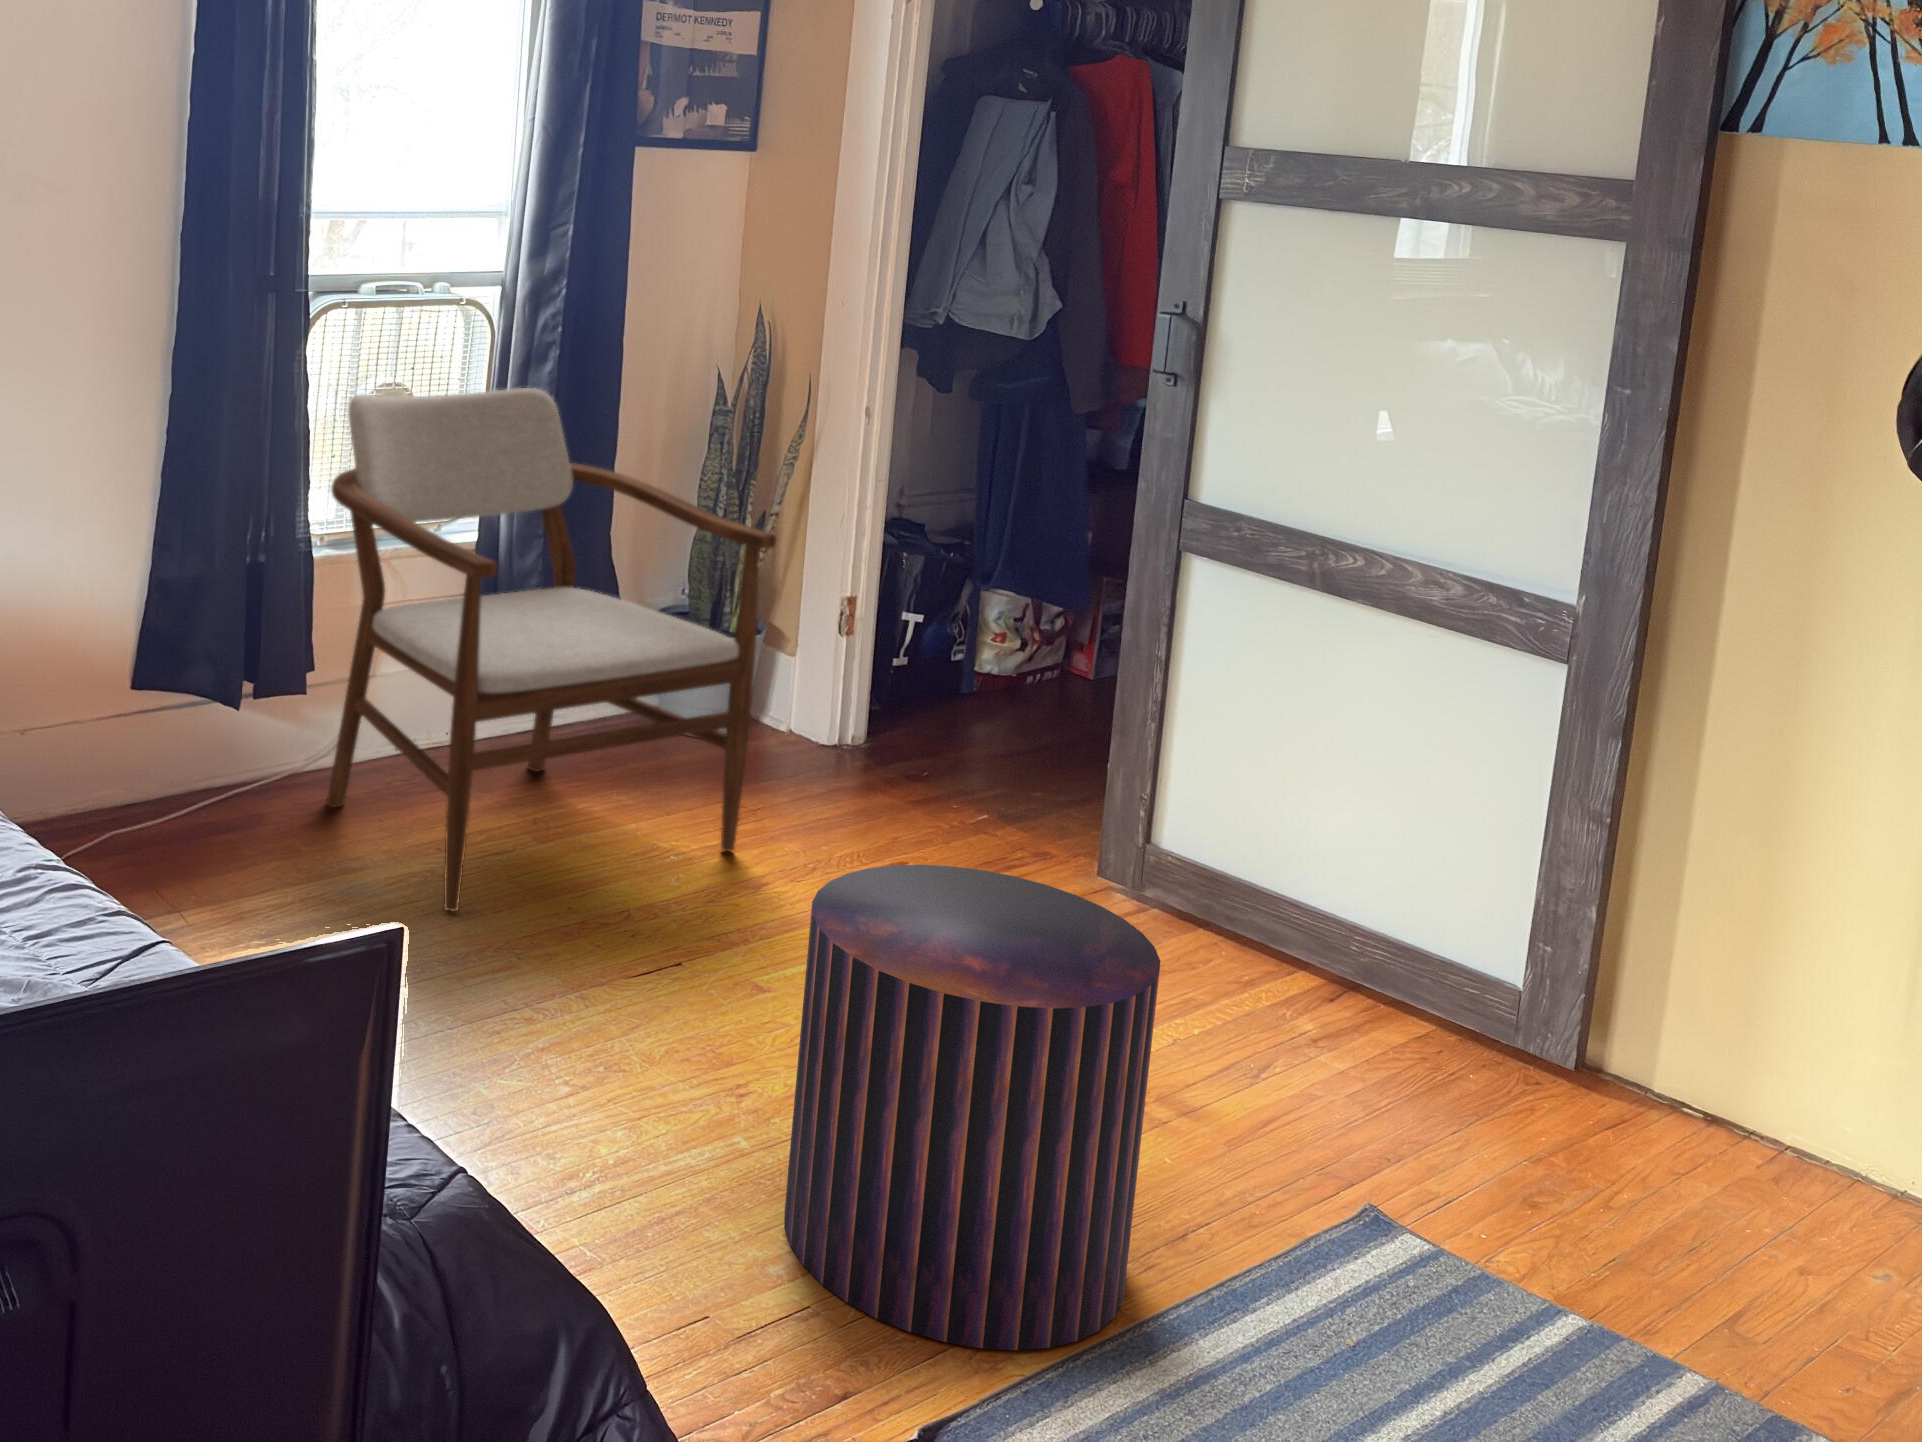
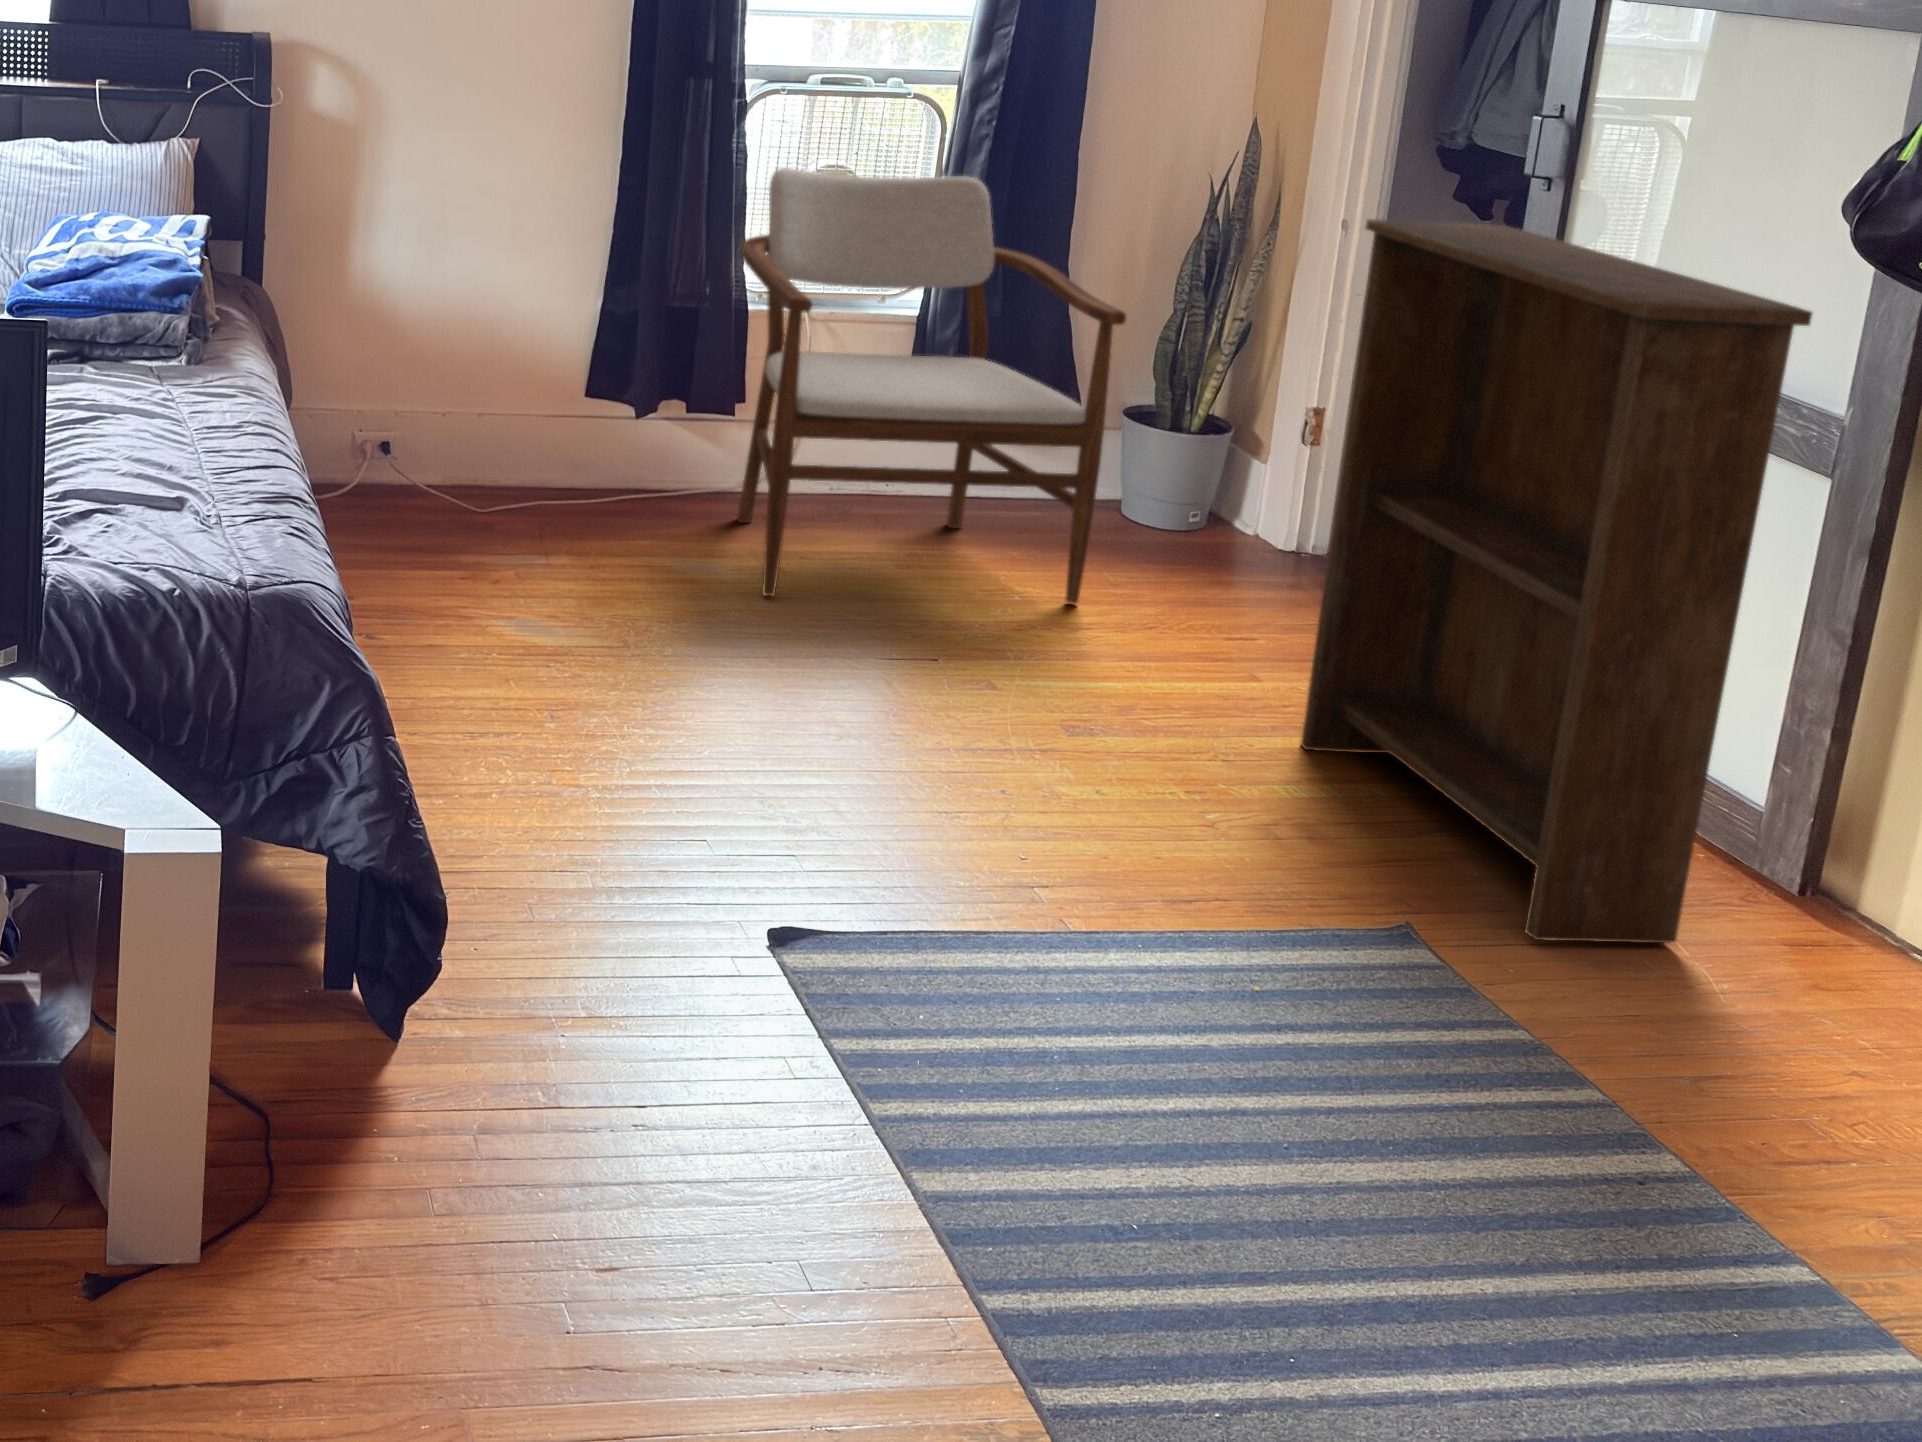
bookshelf: none [1072,431,1676,1205] -> present [1301,219,1812,943]
pouf: present [784,865,1160,1350] -> none [825,541,1143,913]

